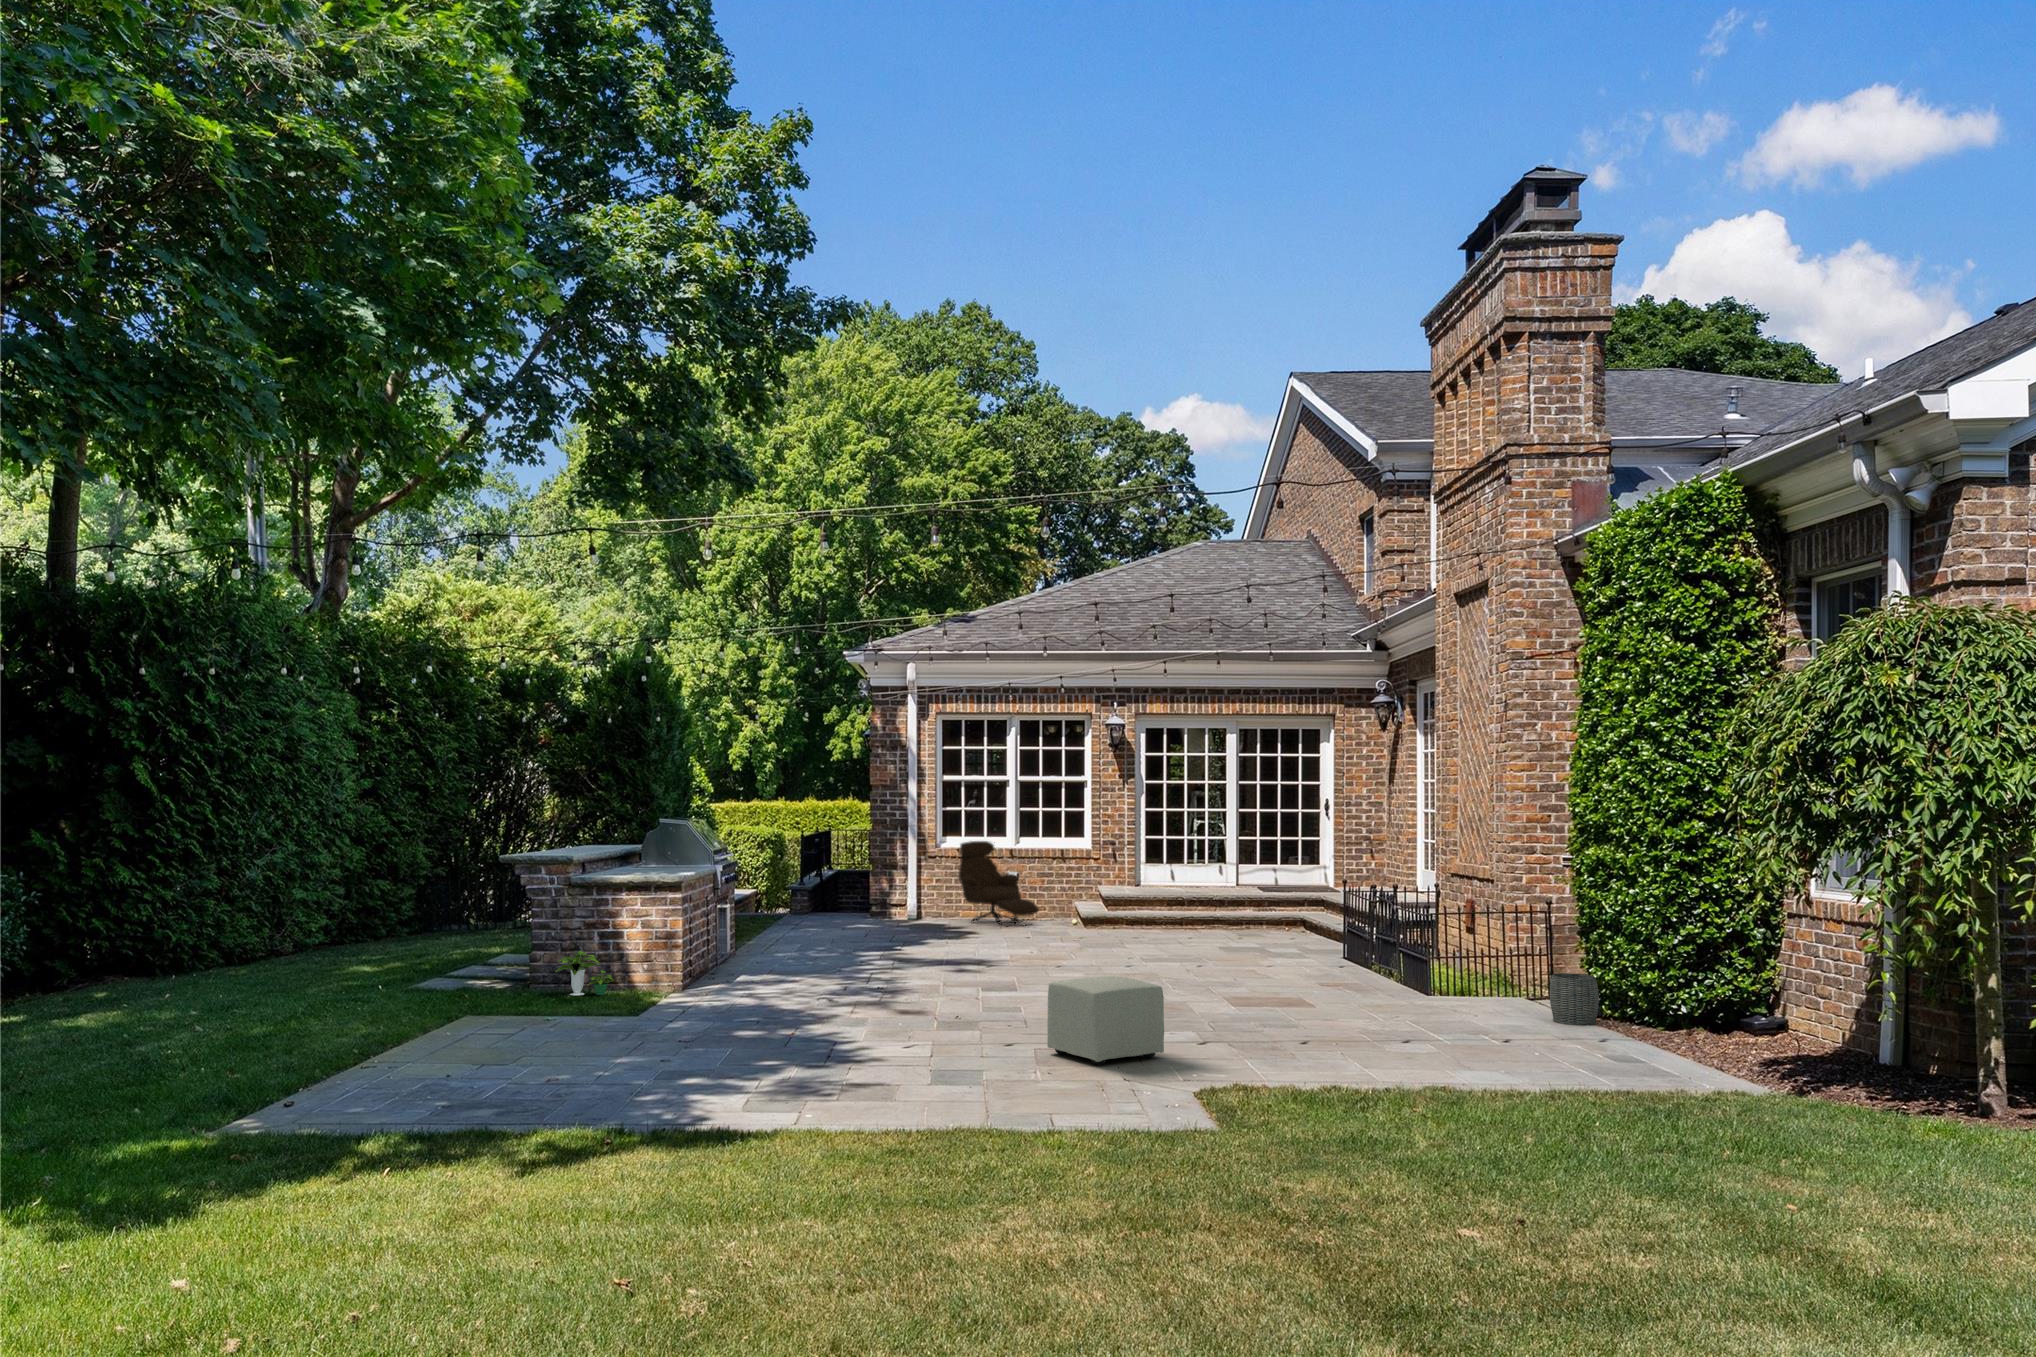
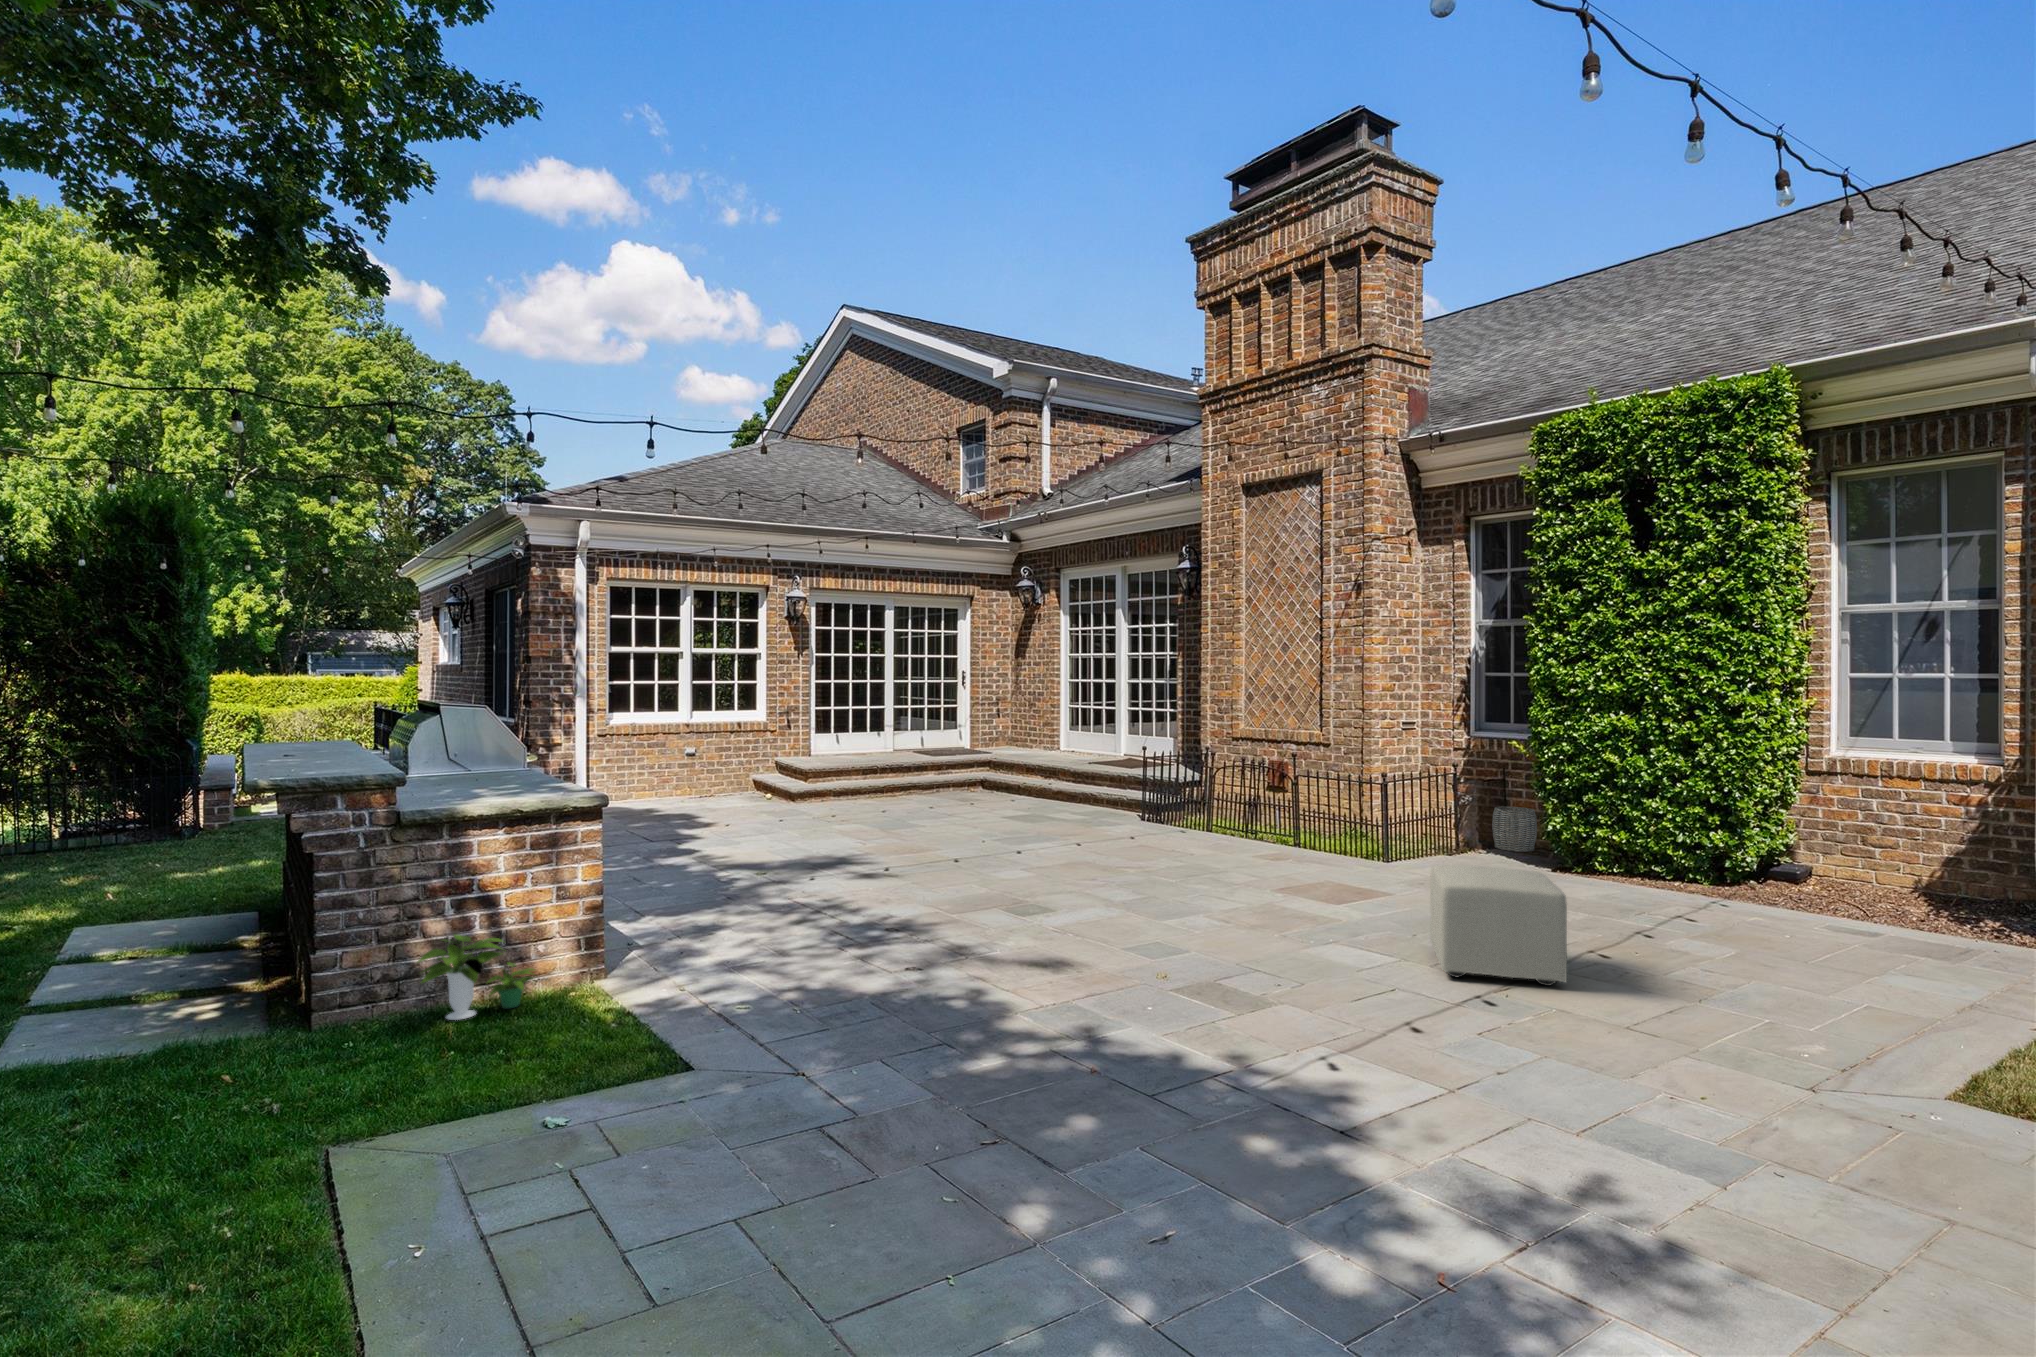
lounge chair: present [958,841,1039,926] -> none [637,718,740,808]

